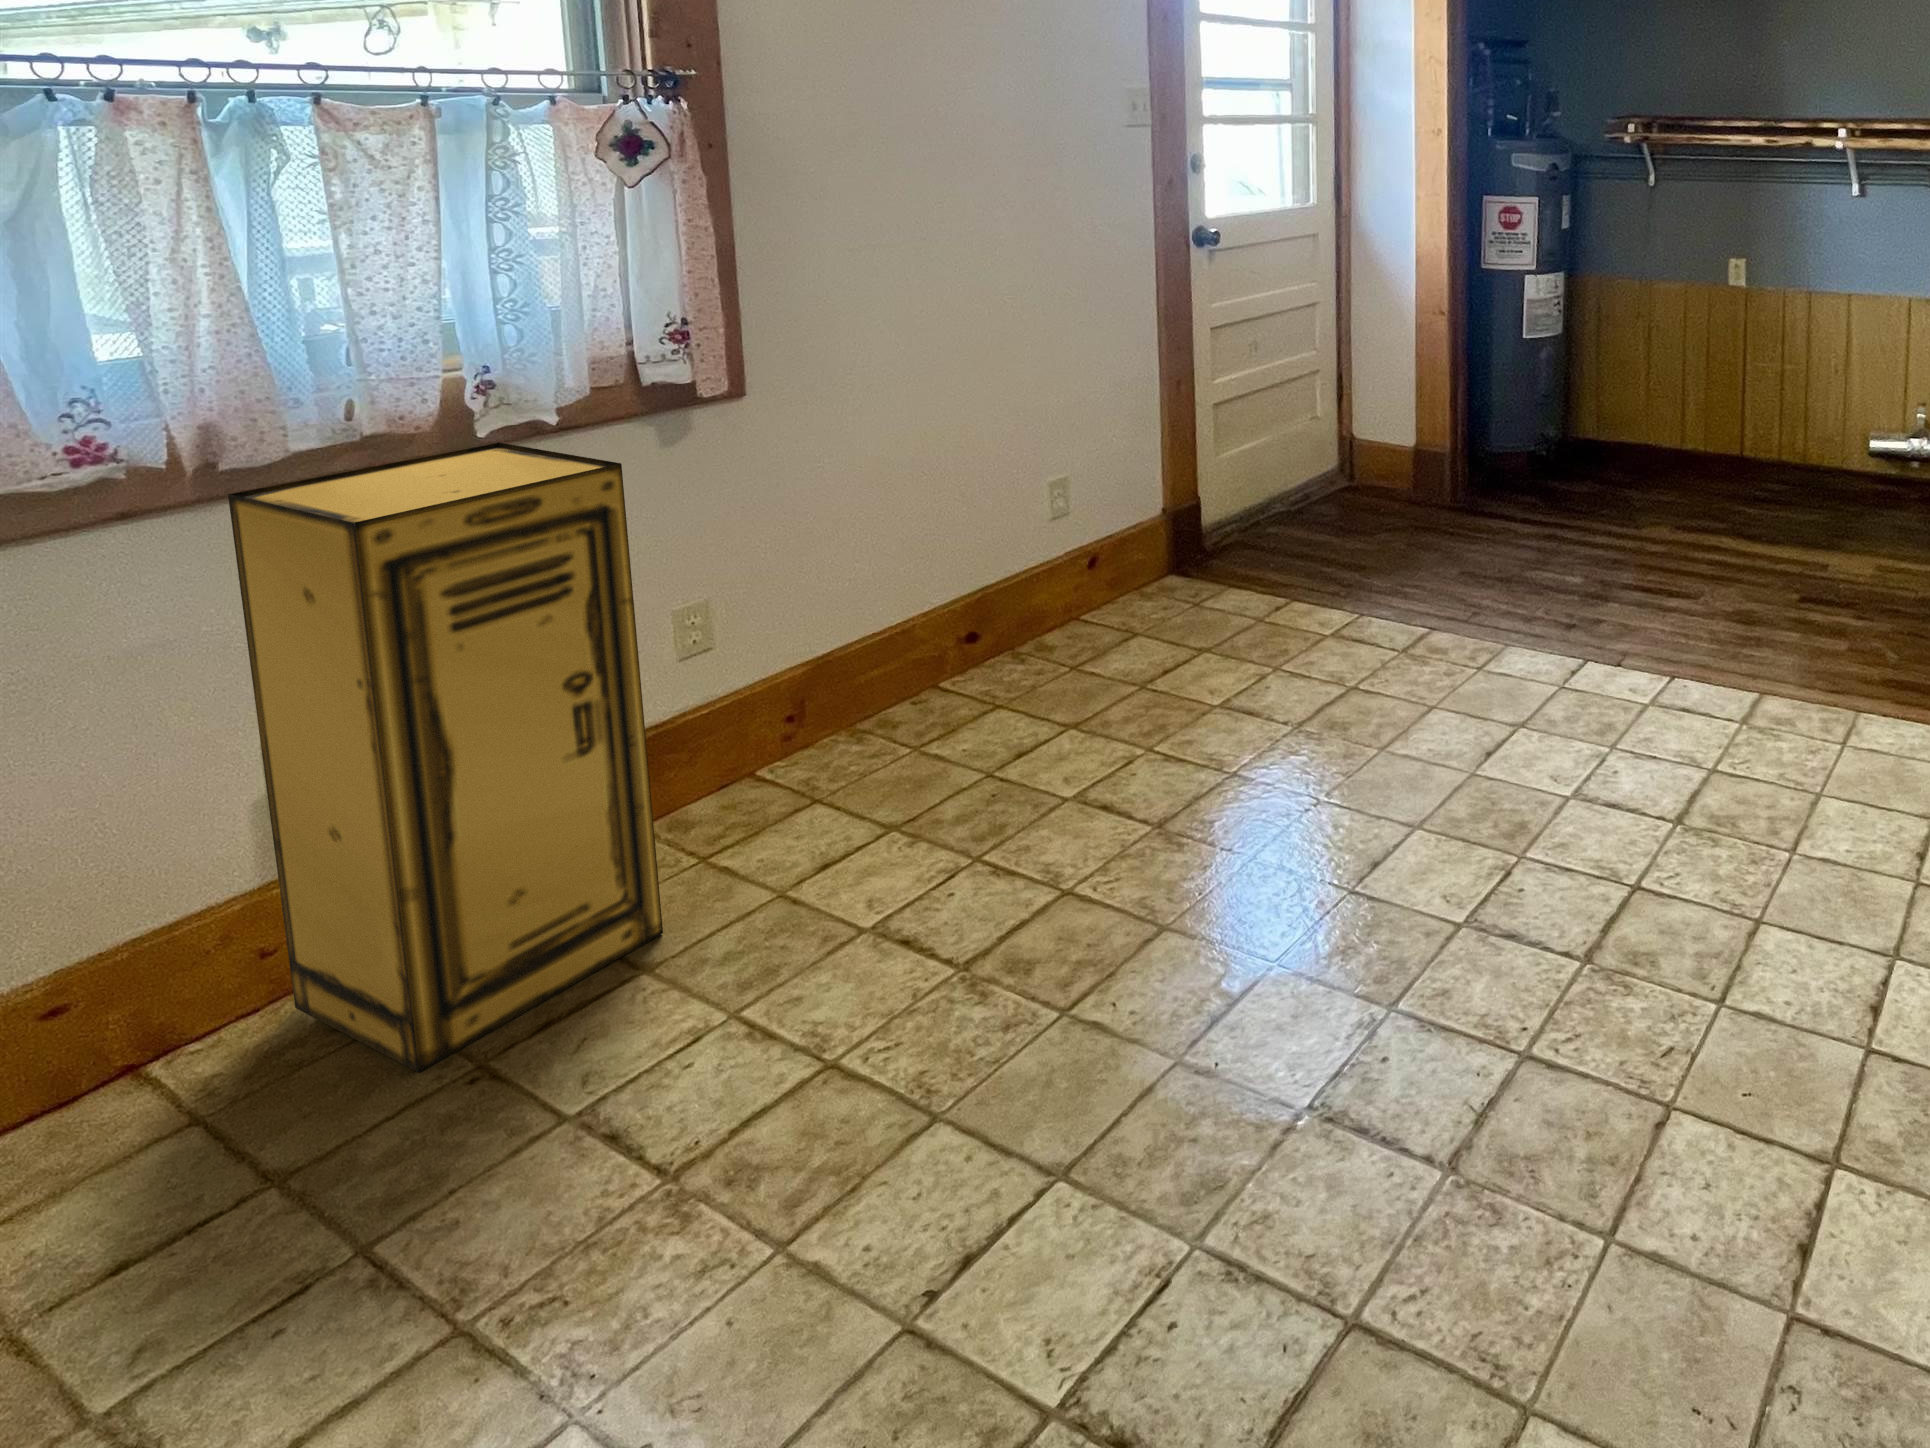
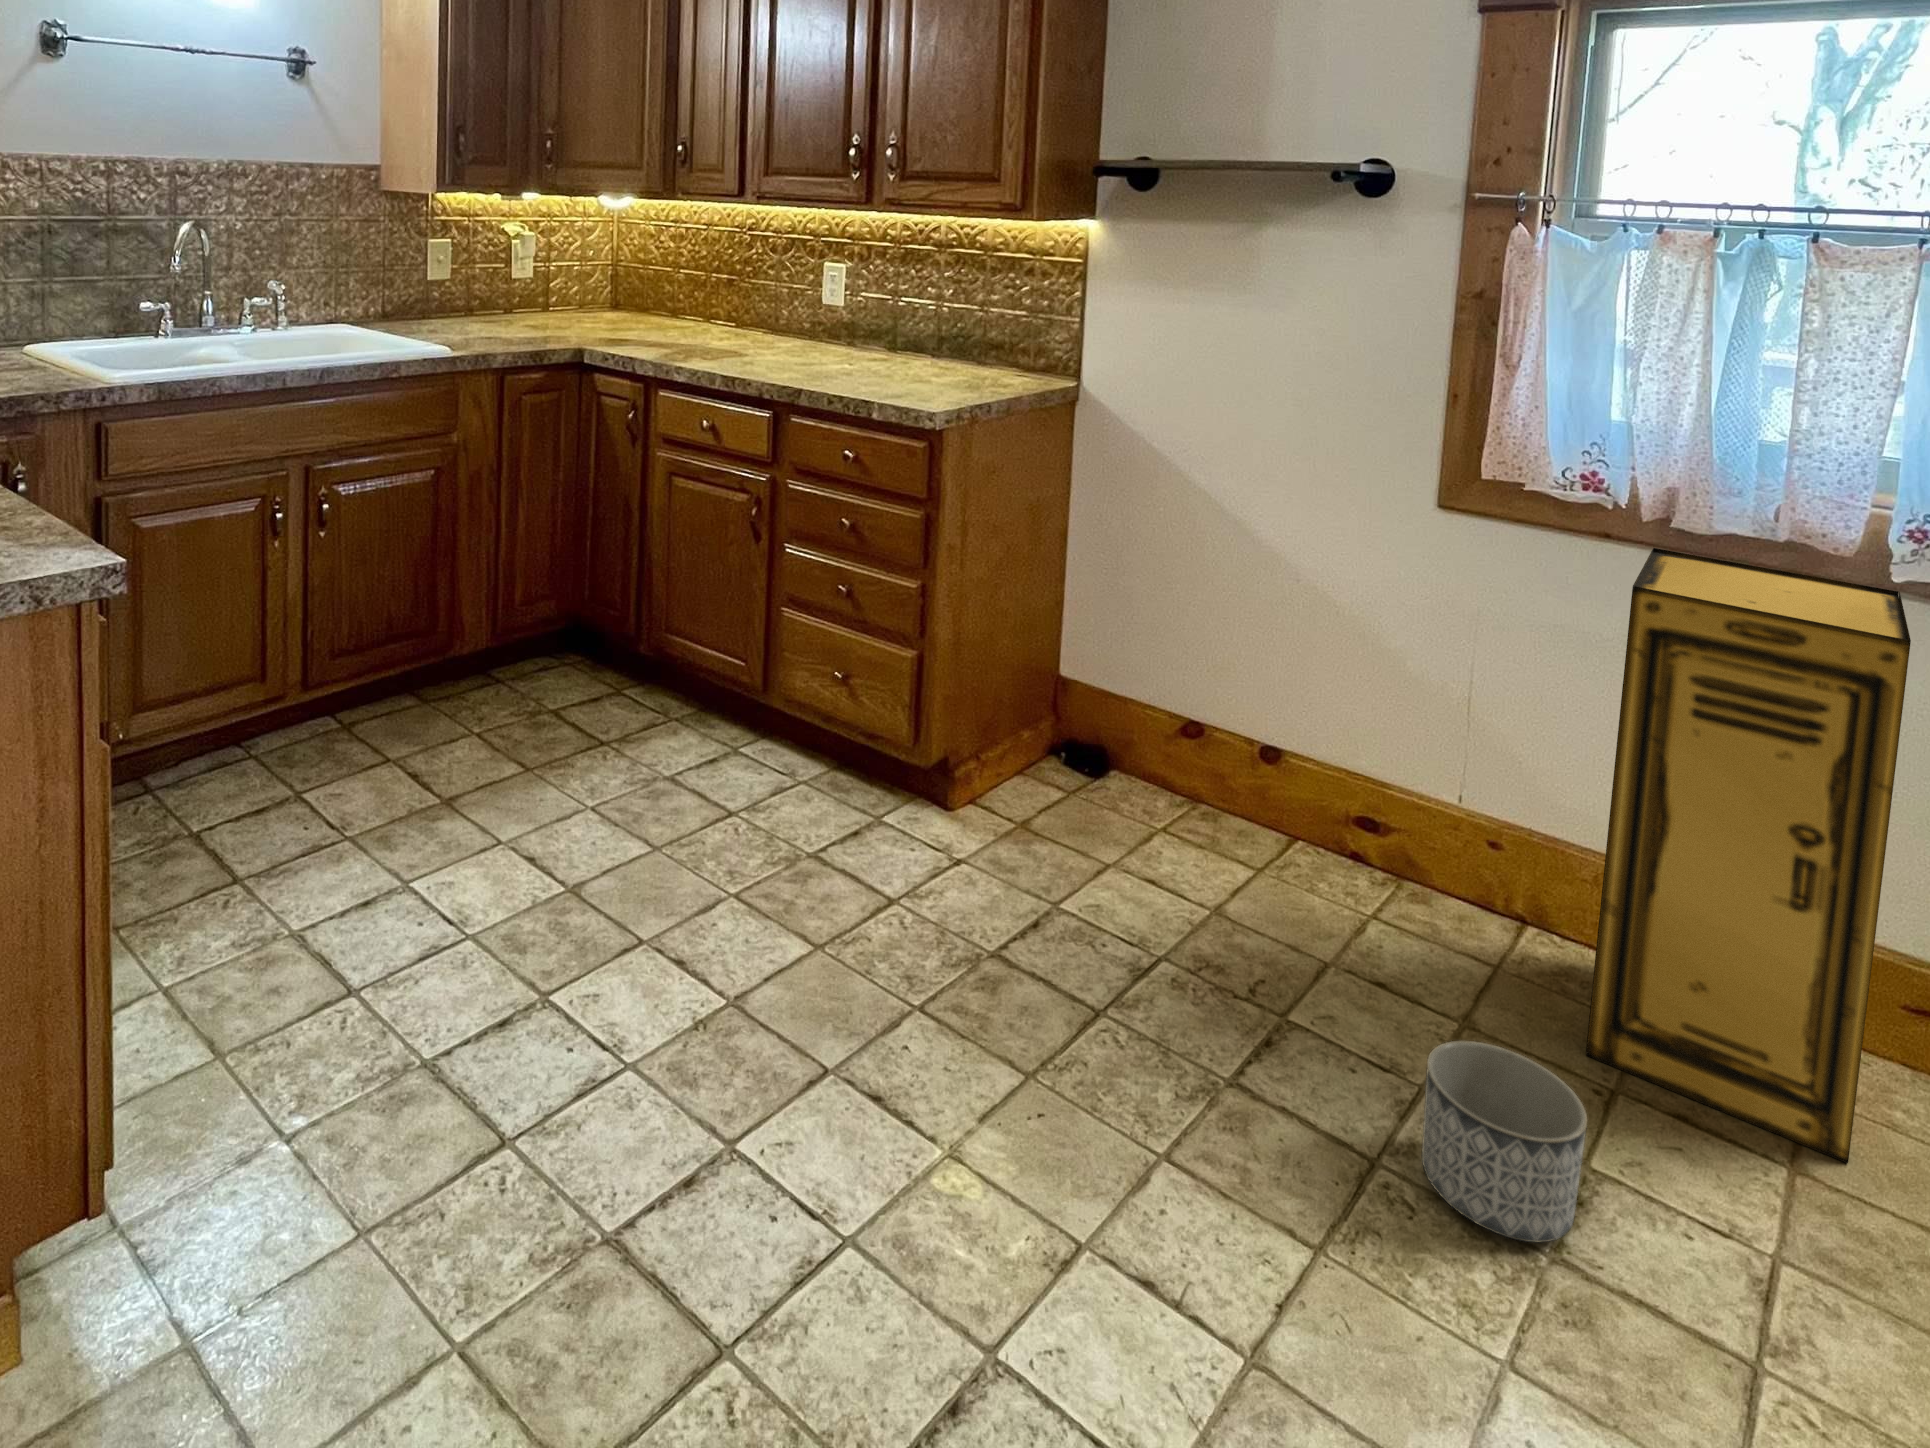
planter: none [457,1032,667,1269] -> present [1422,1041,1587,1242]

